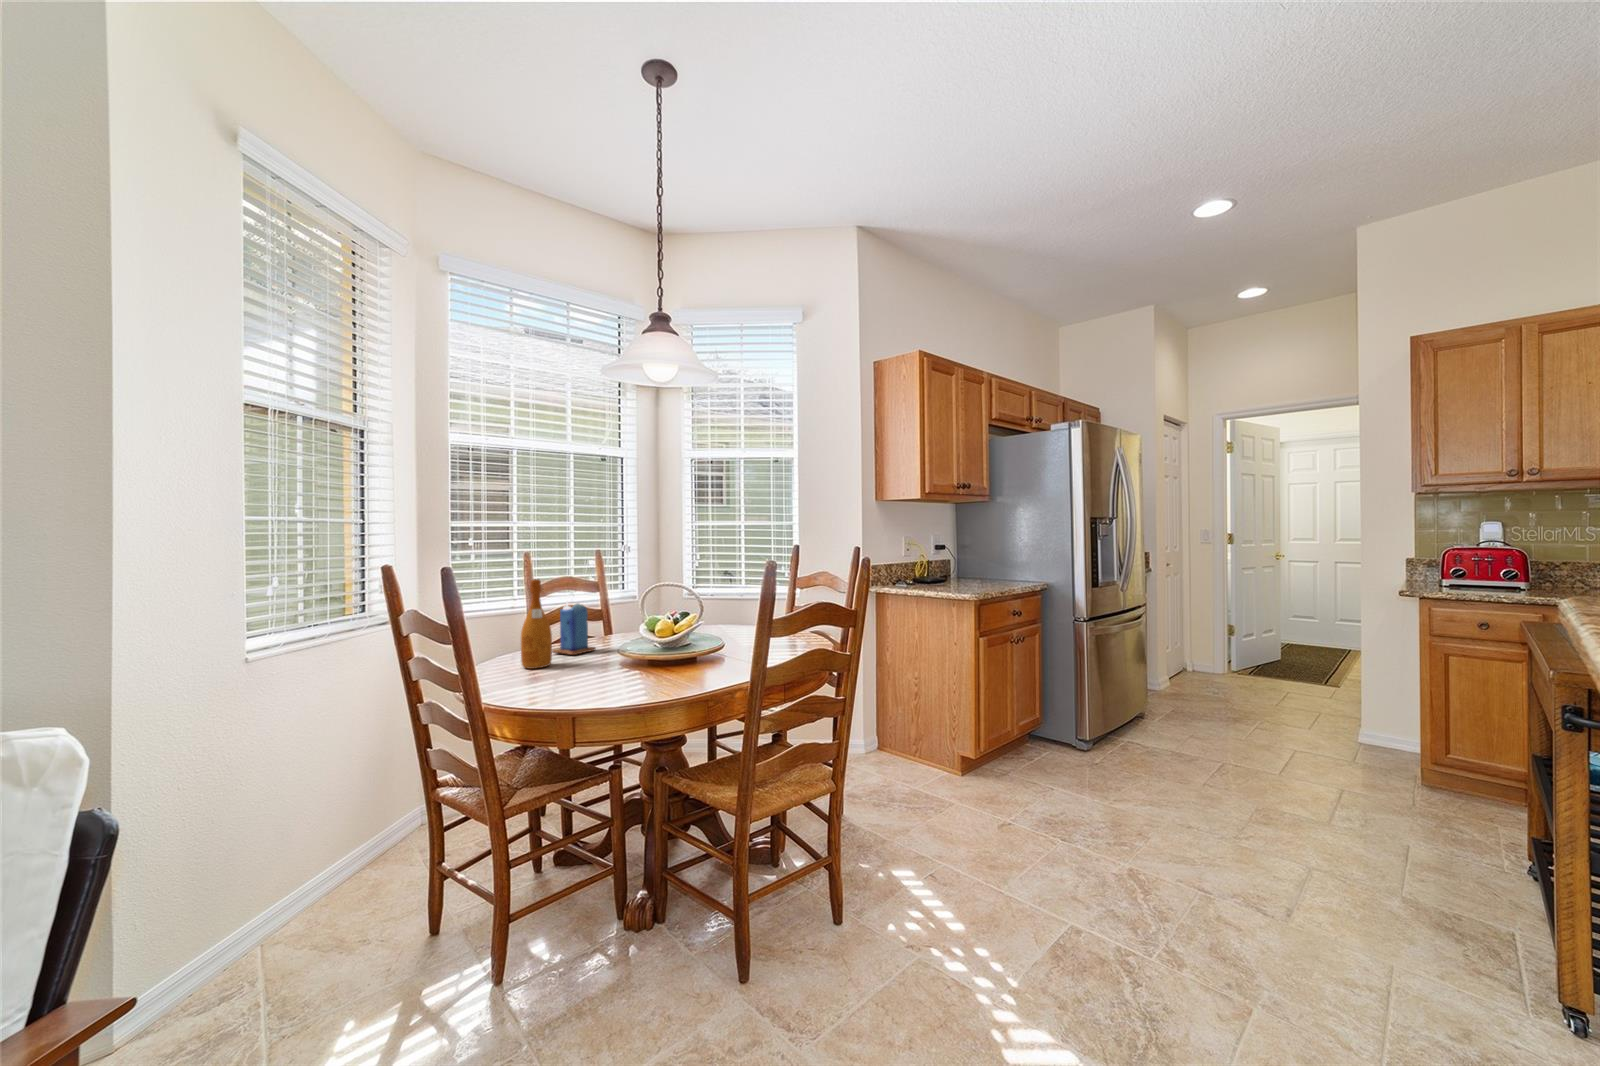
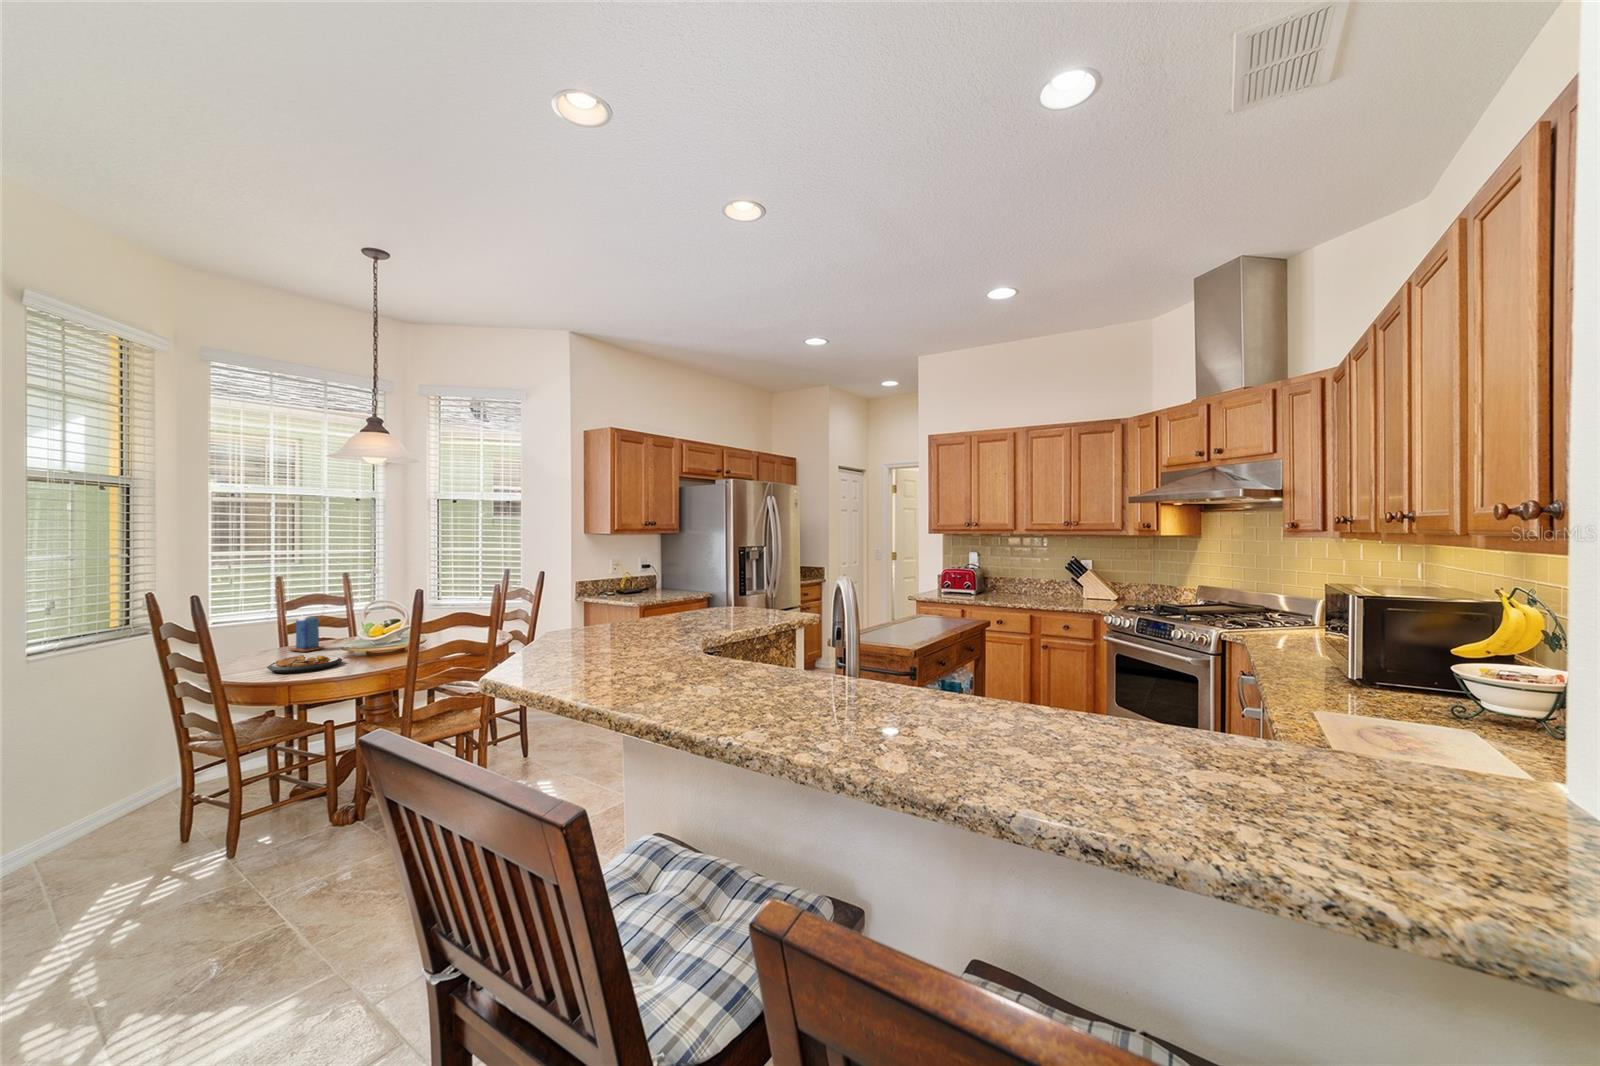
wine bottle: present [521,579,552,669] -> none [259,600,284,661]
plate: none [539,664,638,693] -> present [267,655,342,673]

